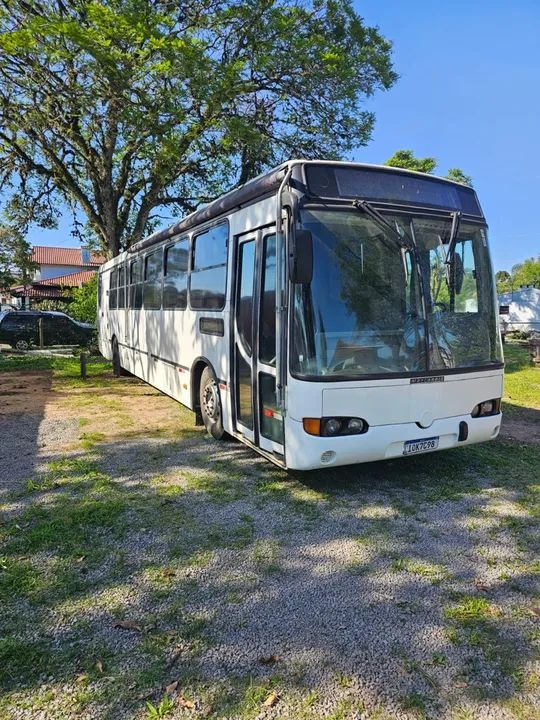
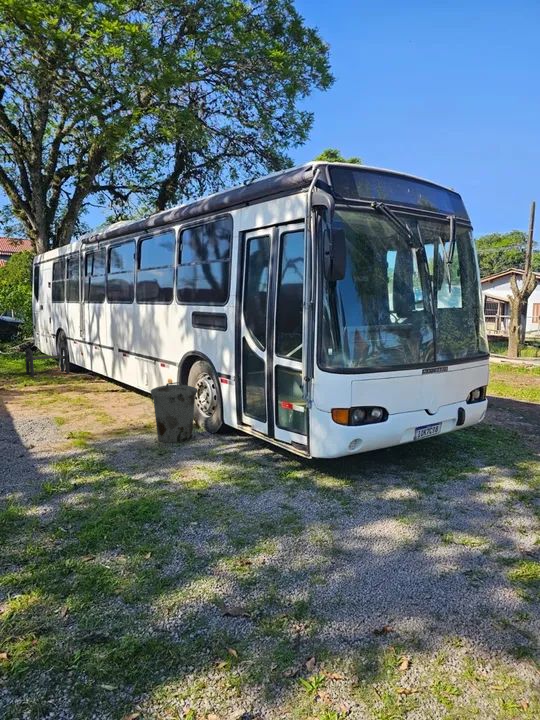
trash can: none [156,387,203,448] -> present [151,382,197,443]

